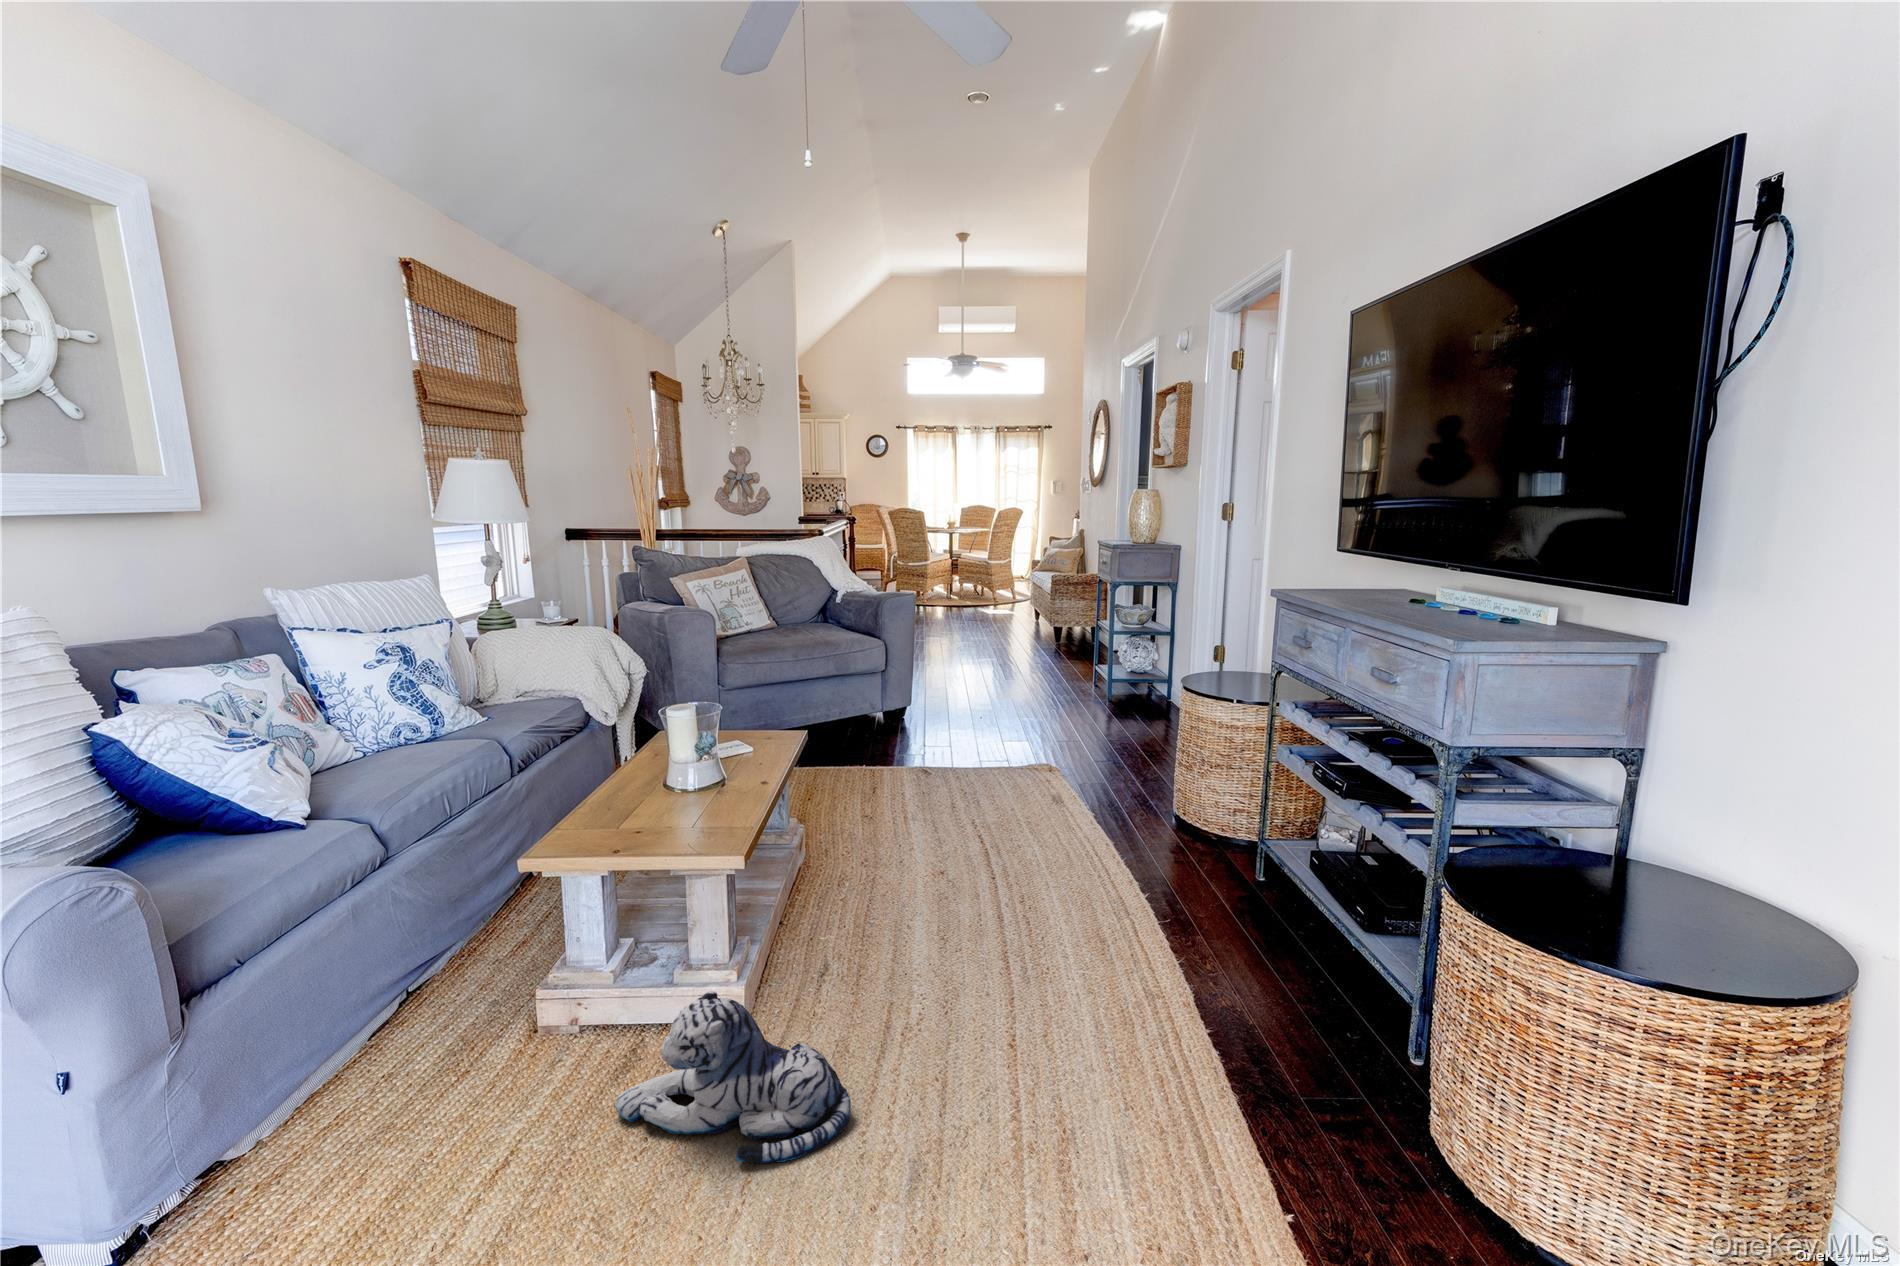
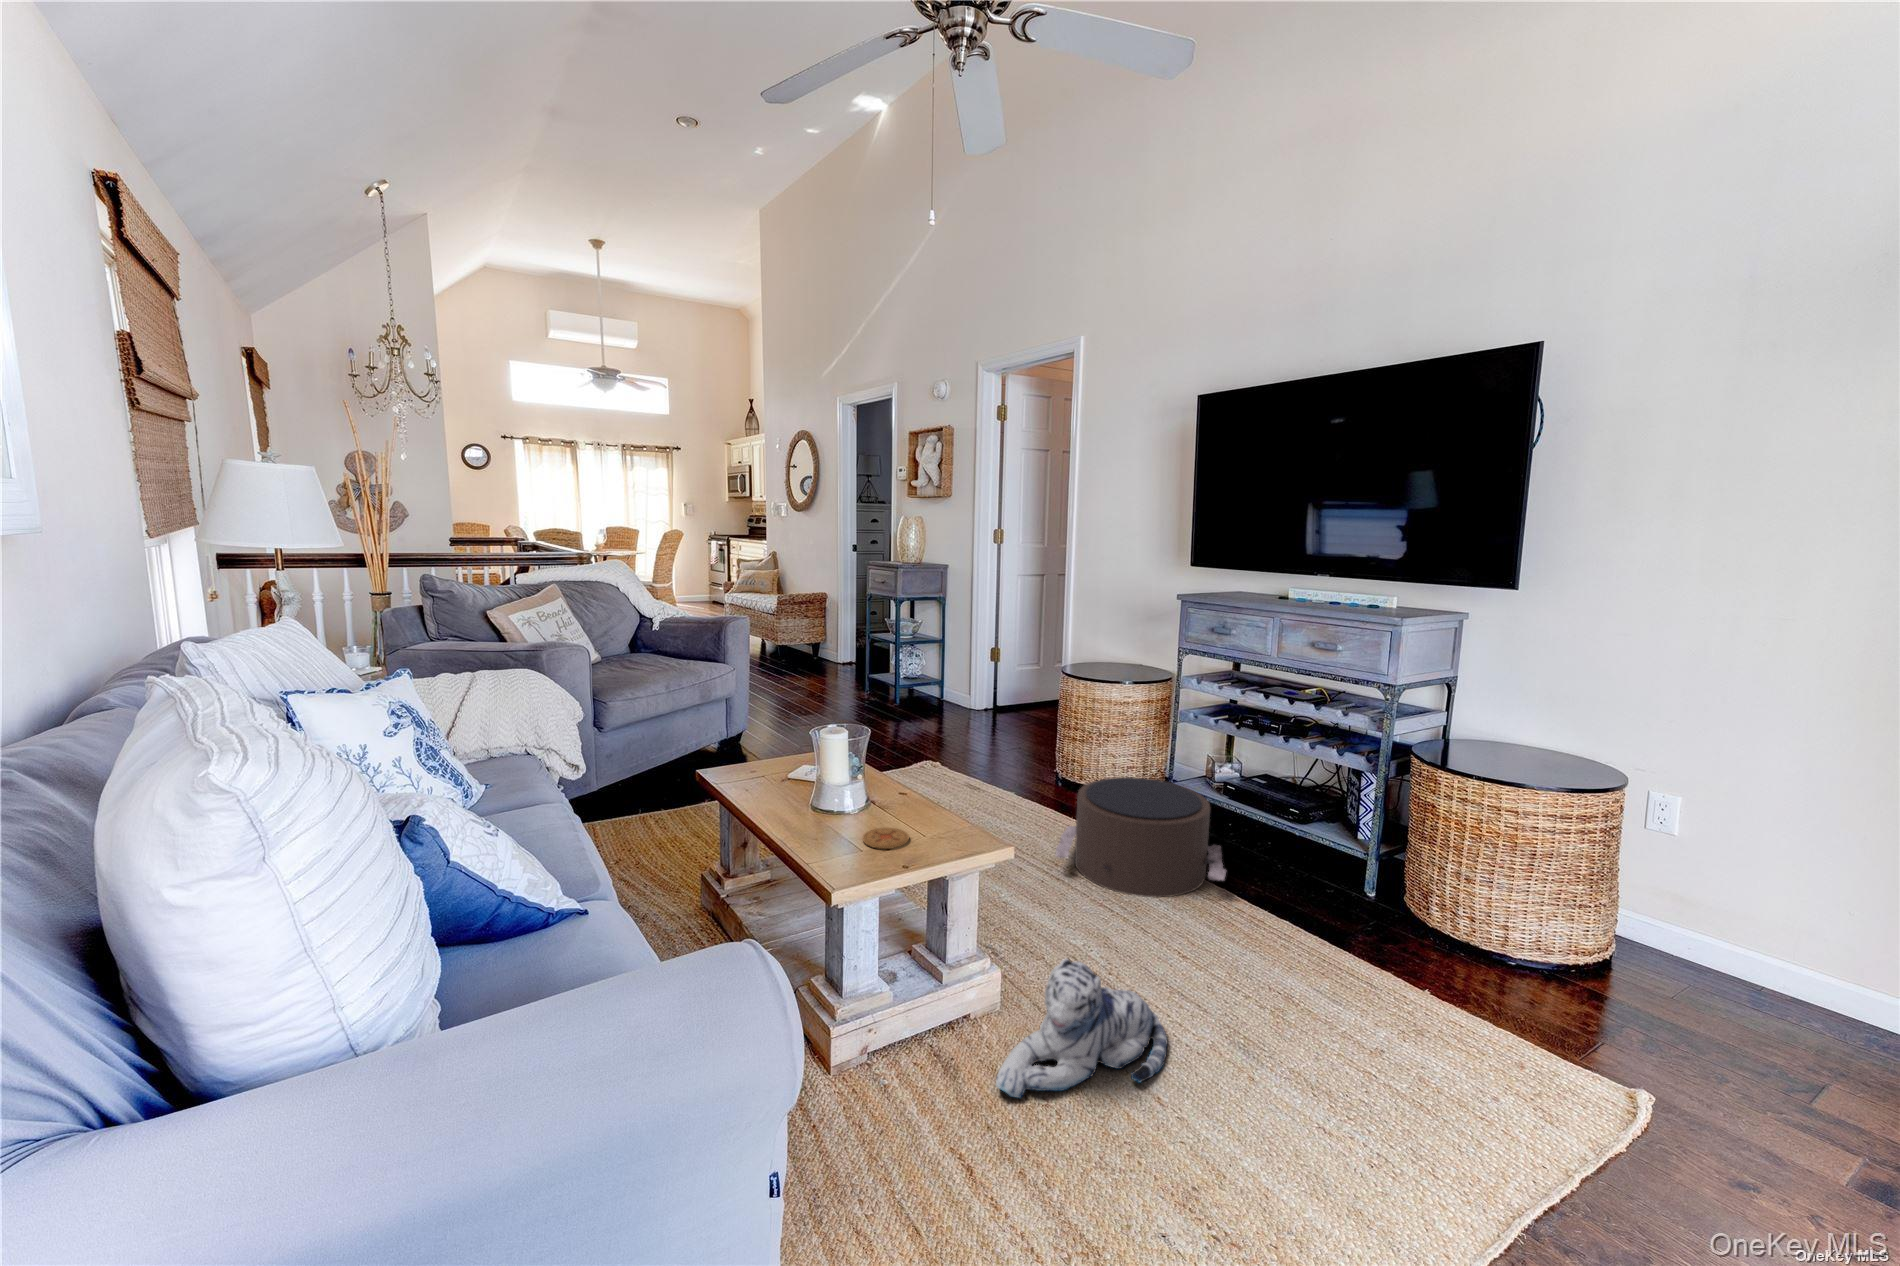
coaster: none [610,808,661,830] -> present [863,828,909,849]
pouf: none [1001,815,1224,983] -> present [1056,777,1226,897]

